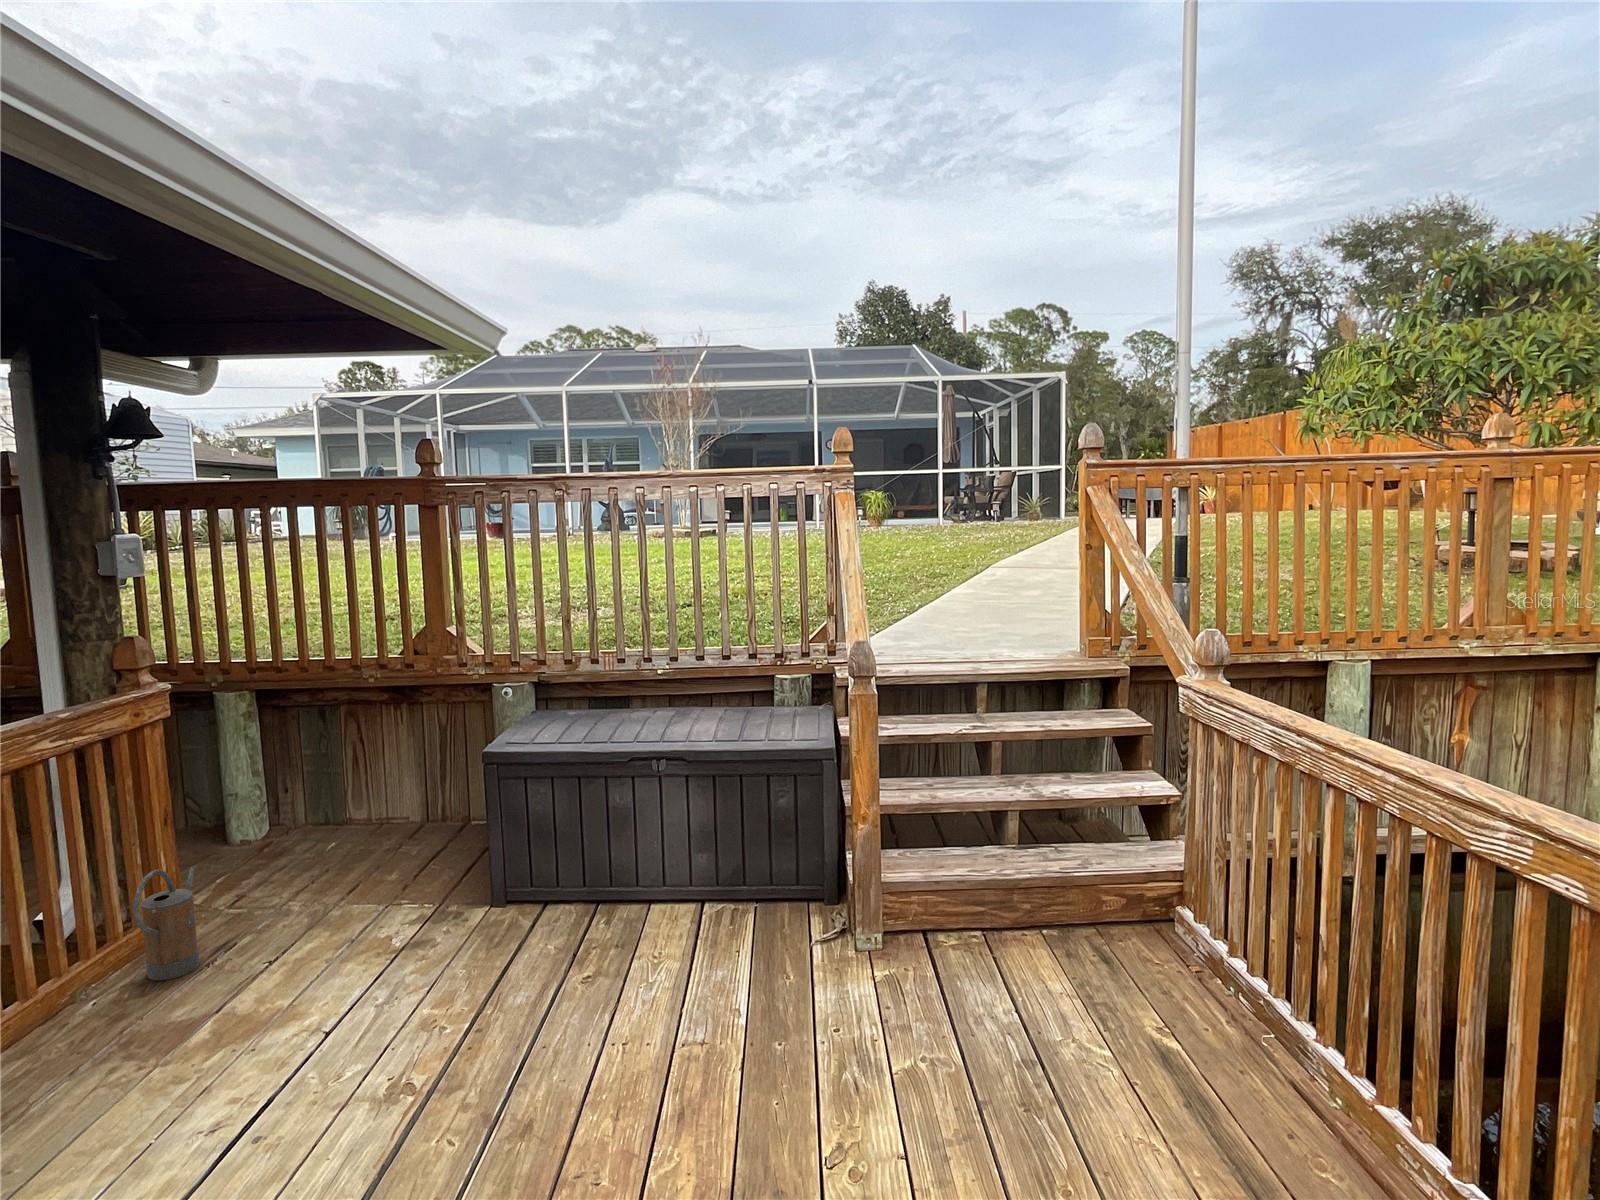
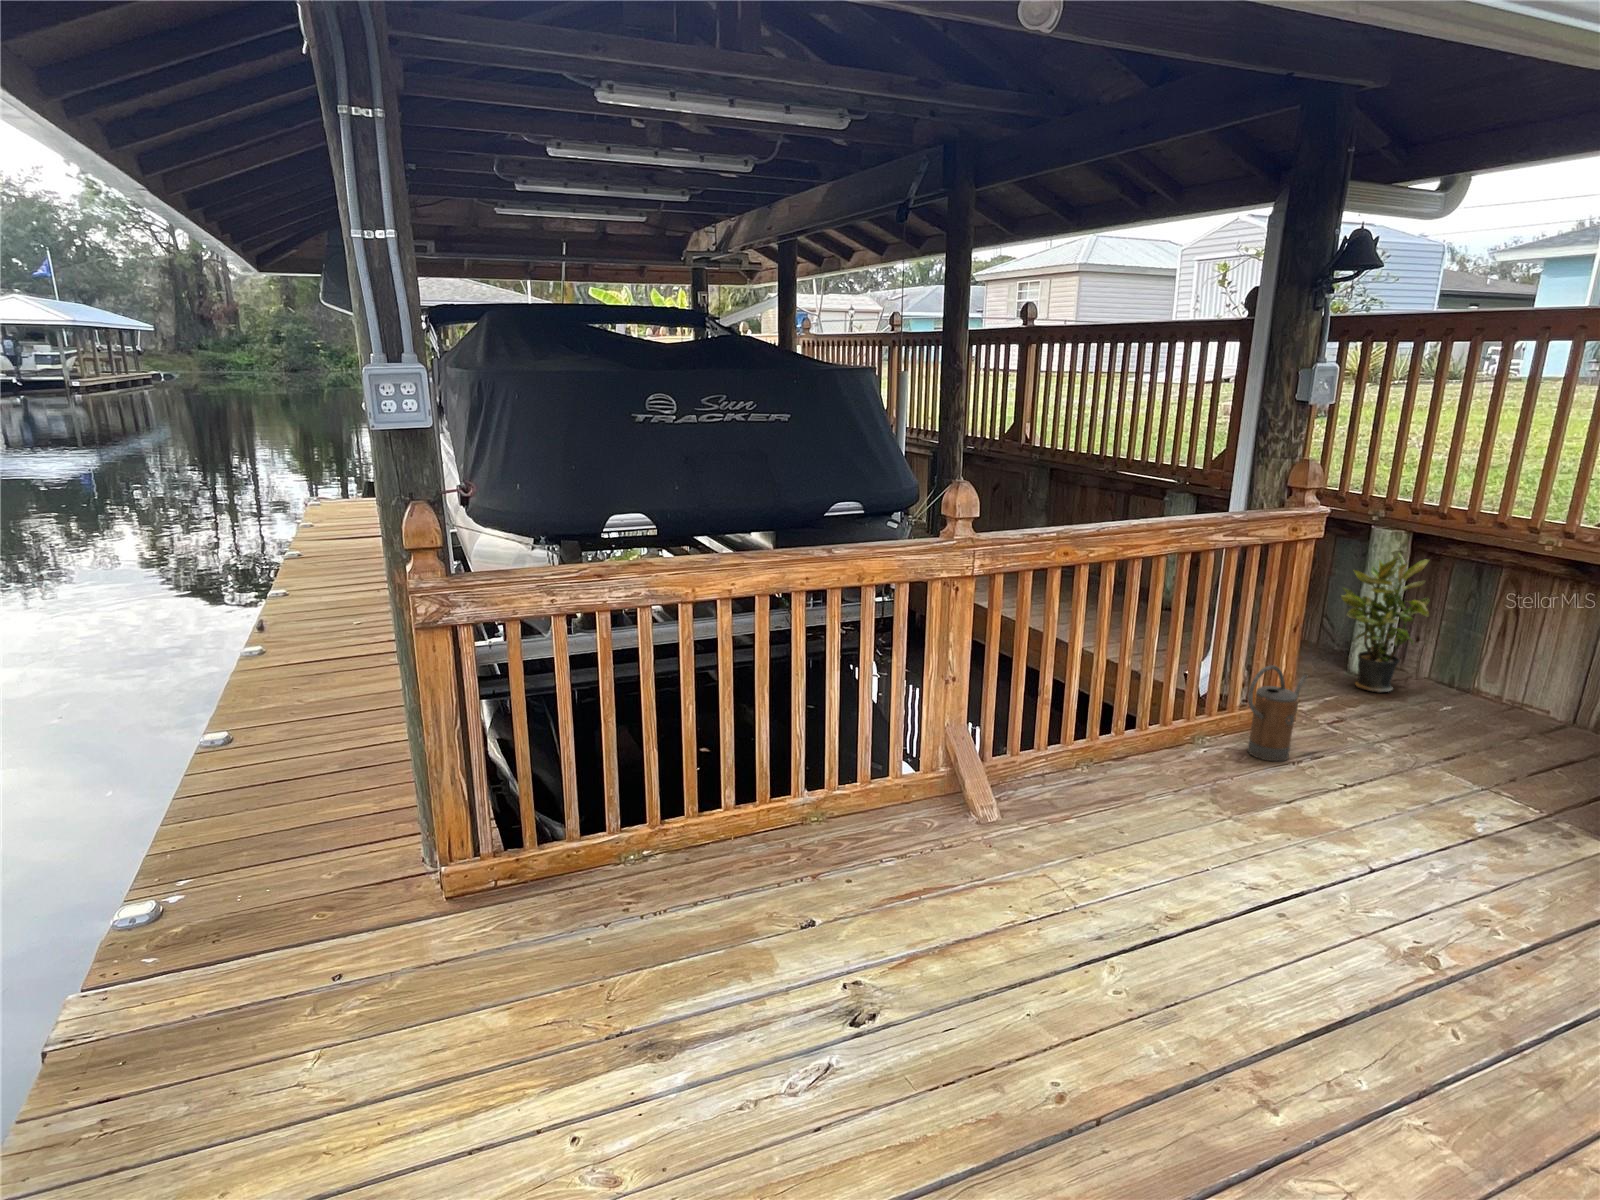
potted plant: none [200,712,292,856] -> present [1341,554,1430,693]

